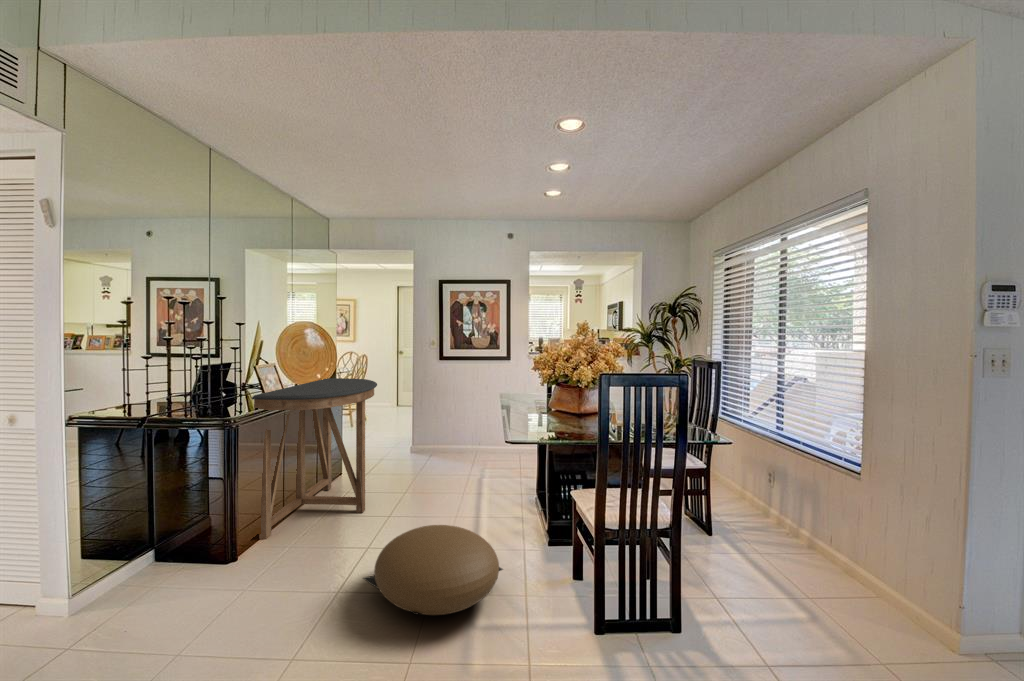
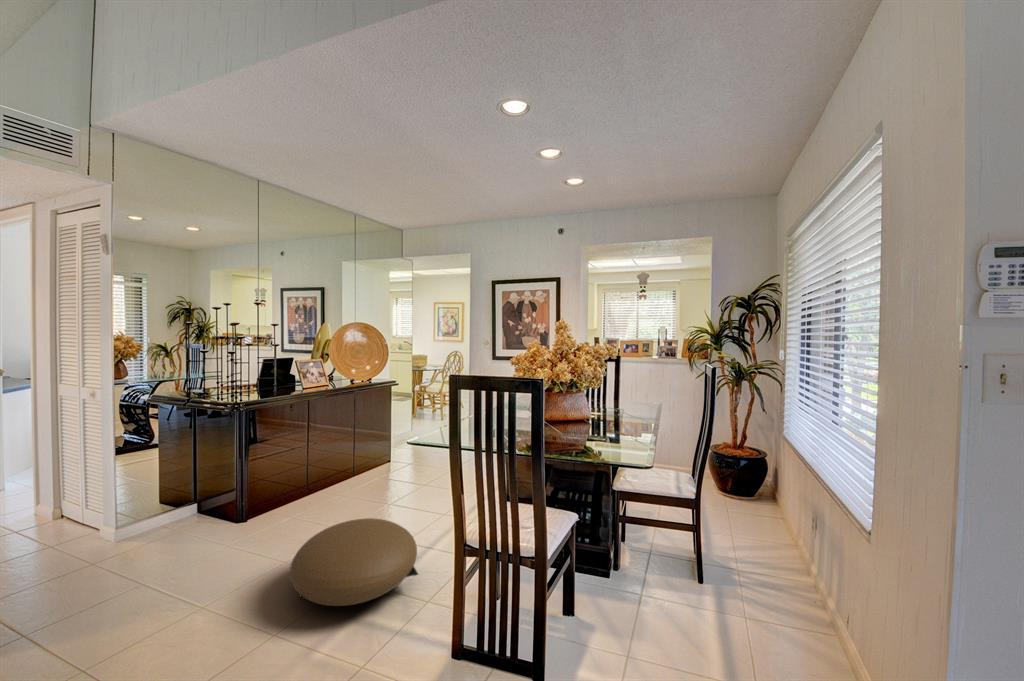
console table: present [252,378,377,539] -> none [268,373,399,511]

